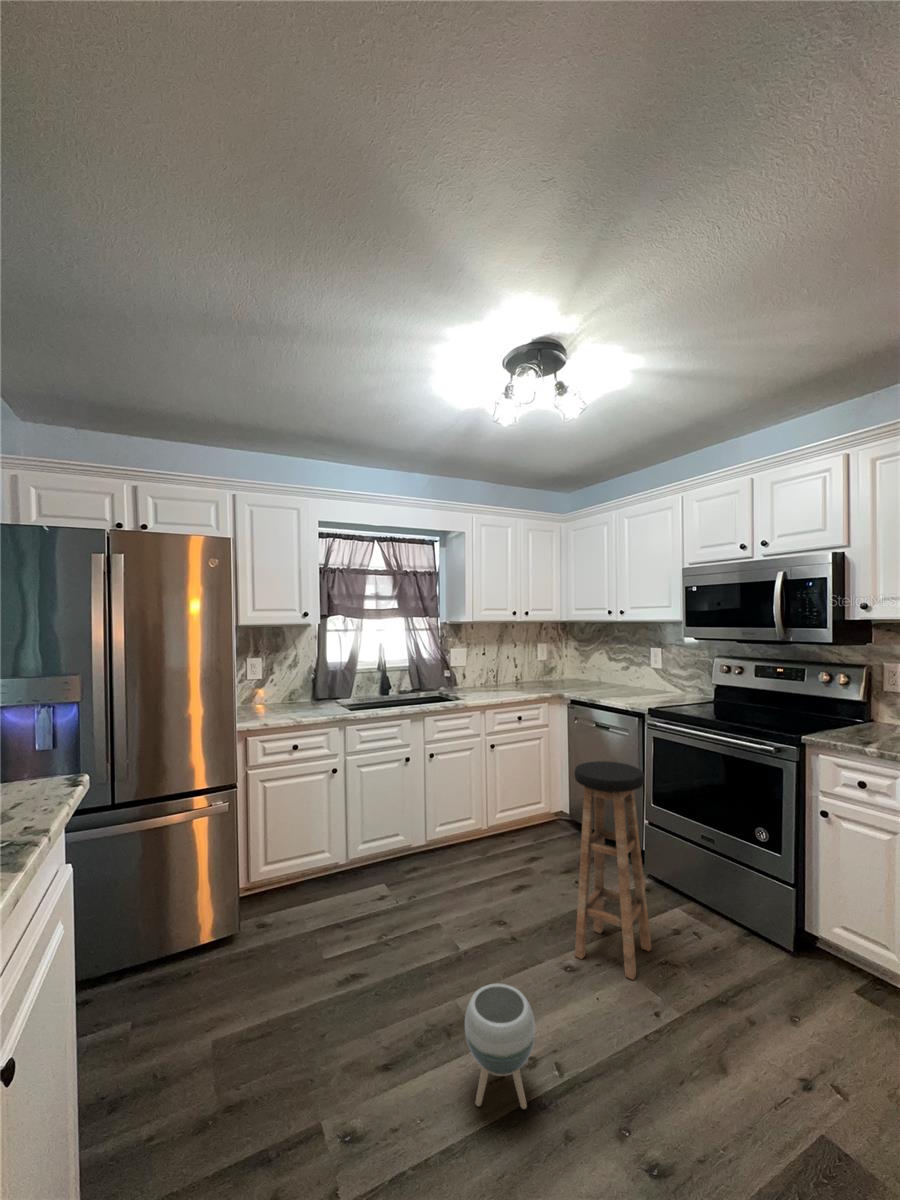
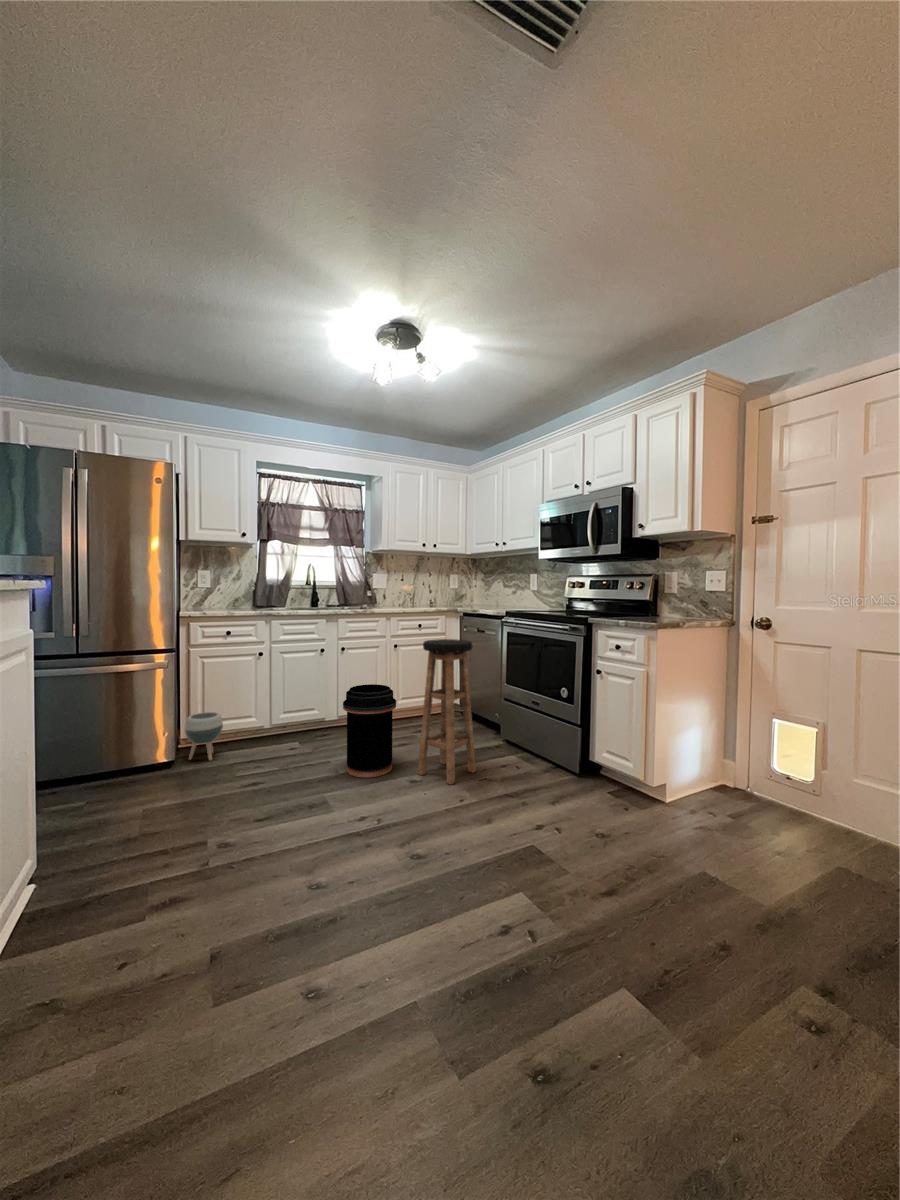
trash can: none [467,823,538,966] -> present [343,684,396,777]
planter: present [465,984,535,1109] -> present [185,712,223,760]

